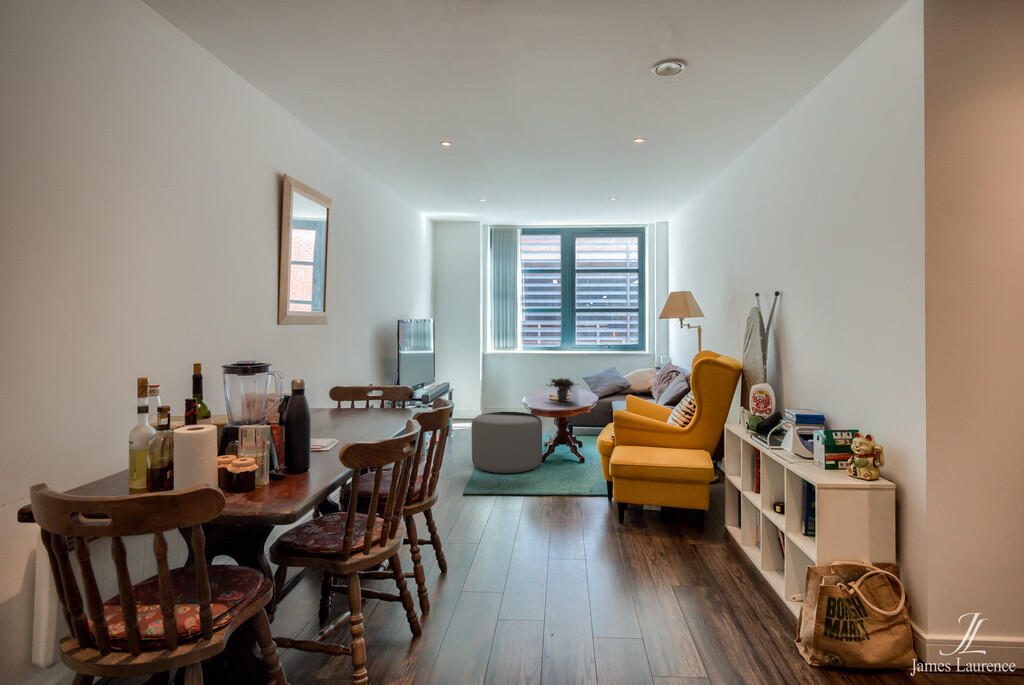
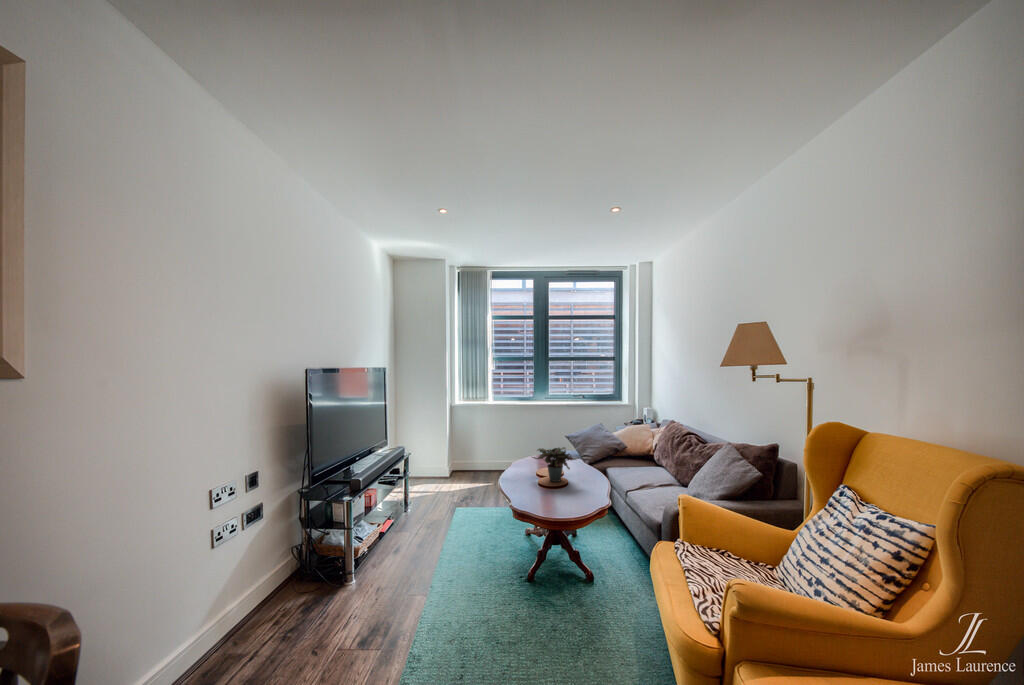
ottoman: present [472,412,542,473] -> none [424,507,538,638]

